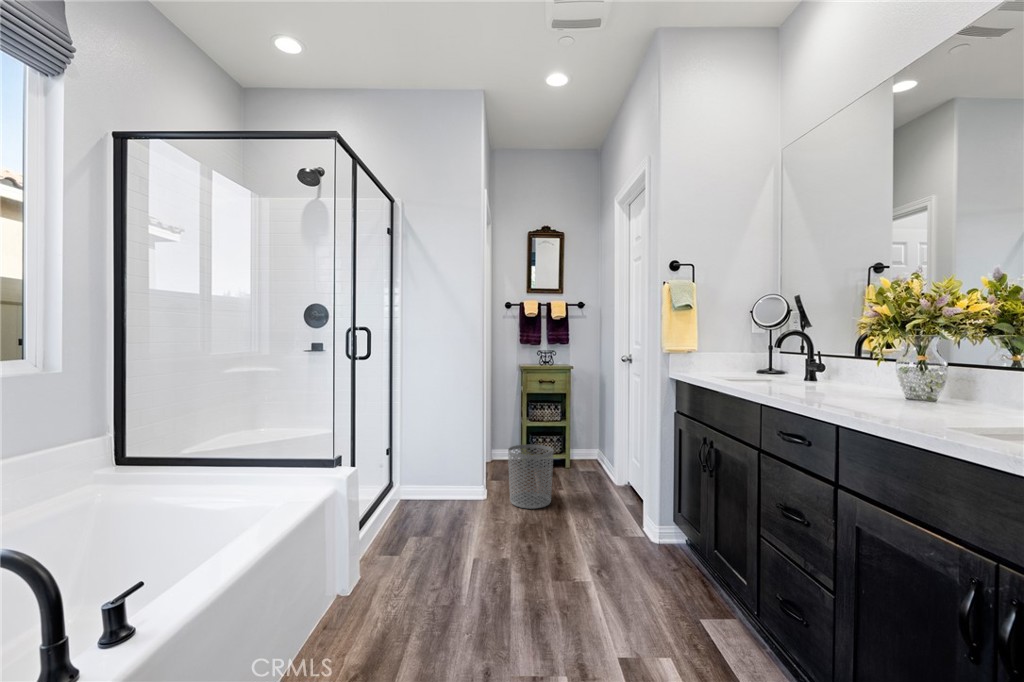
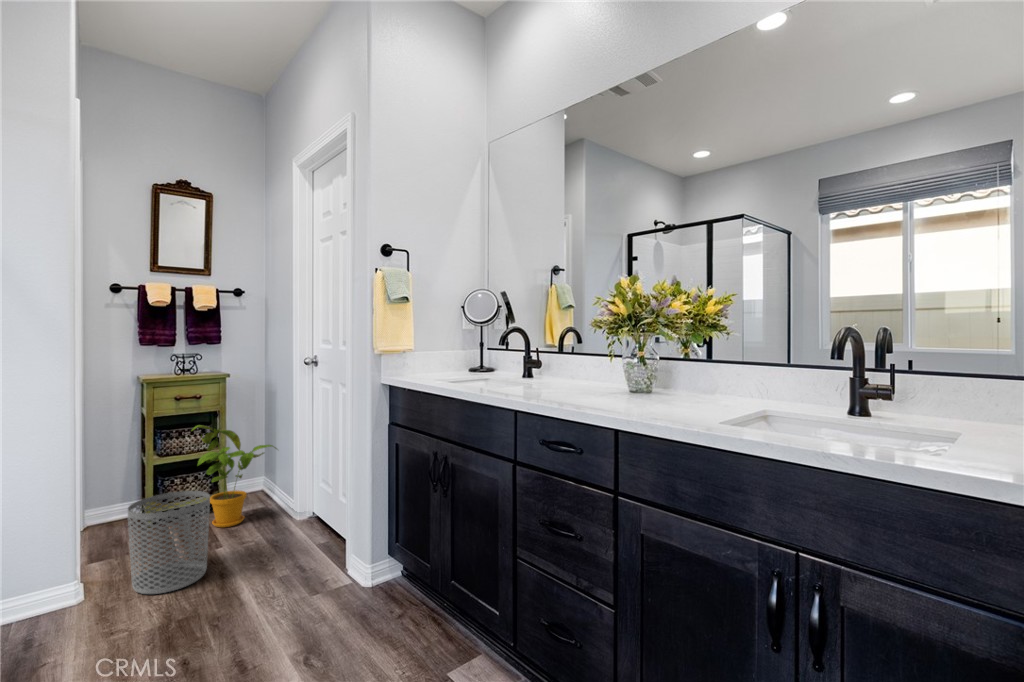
house plant: none [548,402,606,479] -> present [192,425,277,527]

